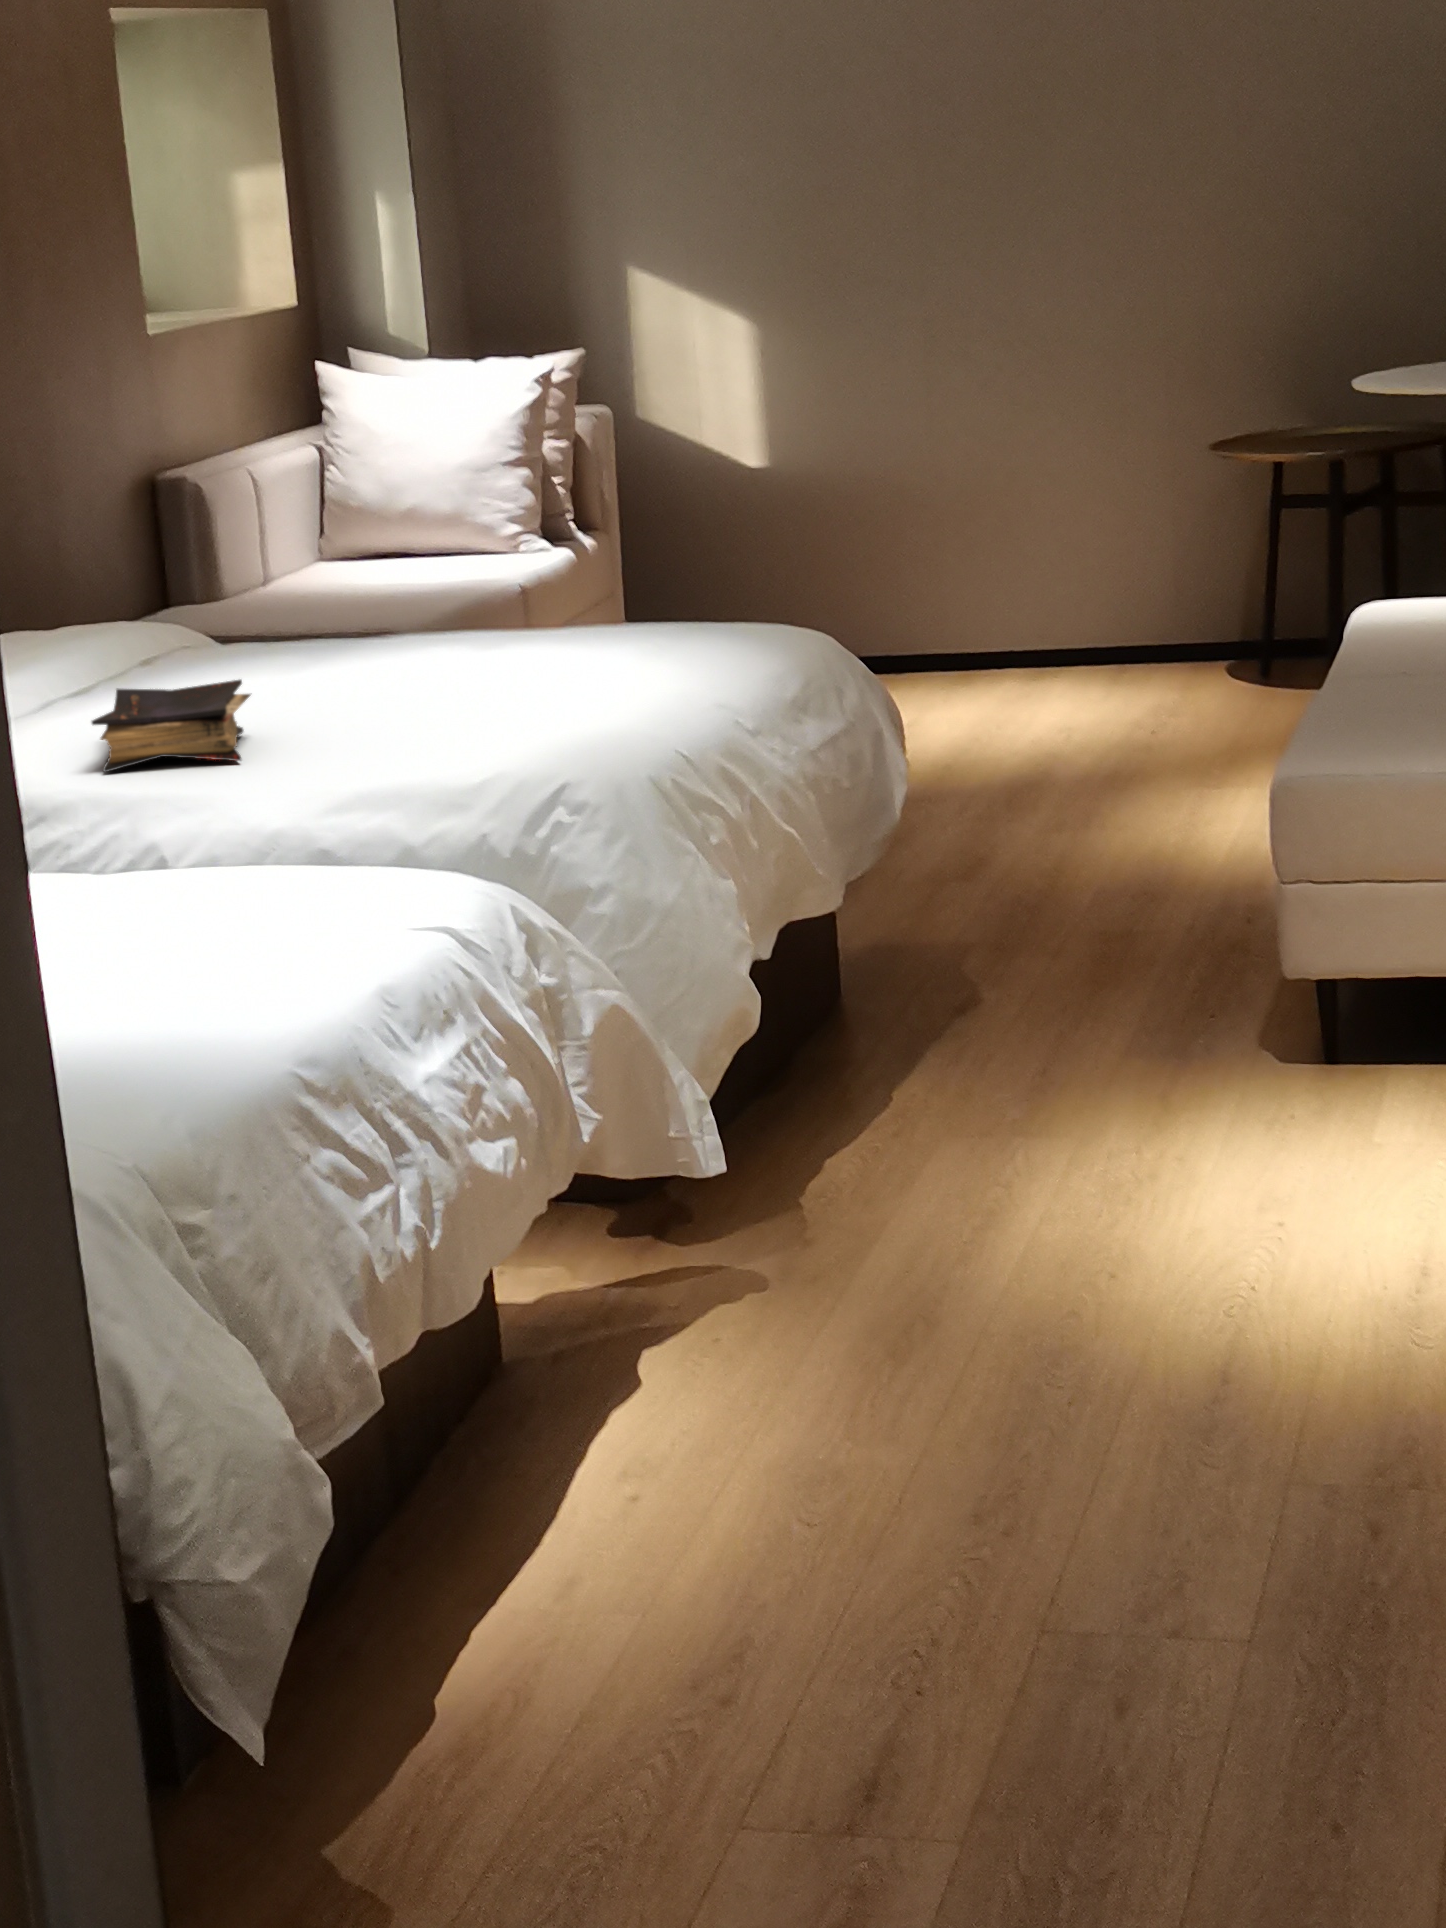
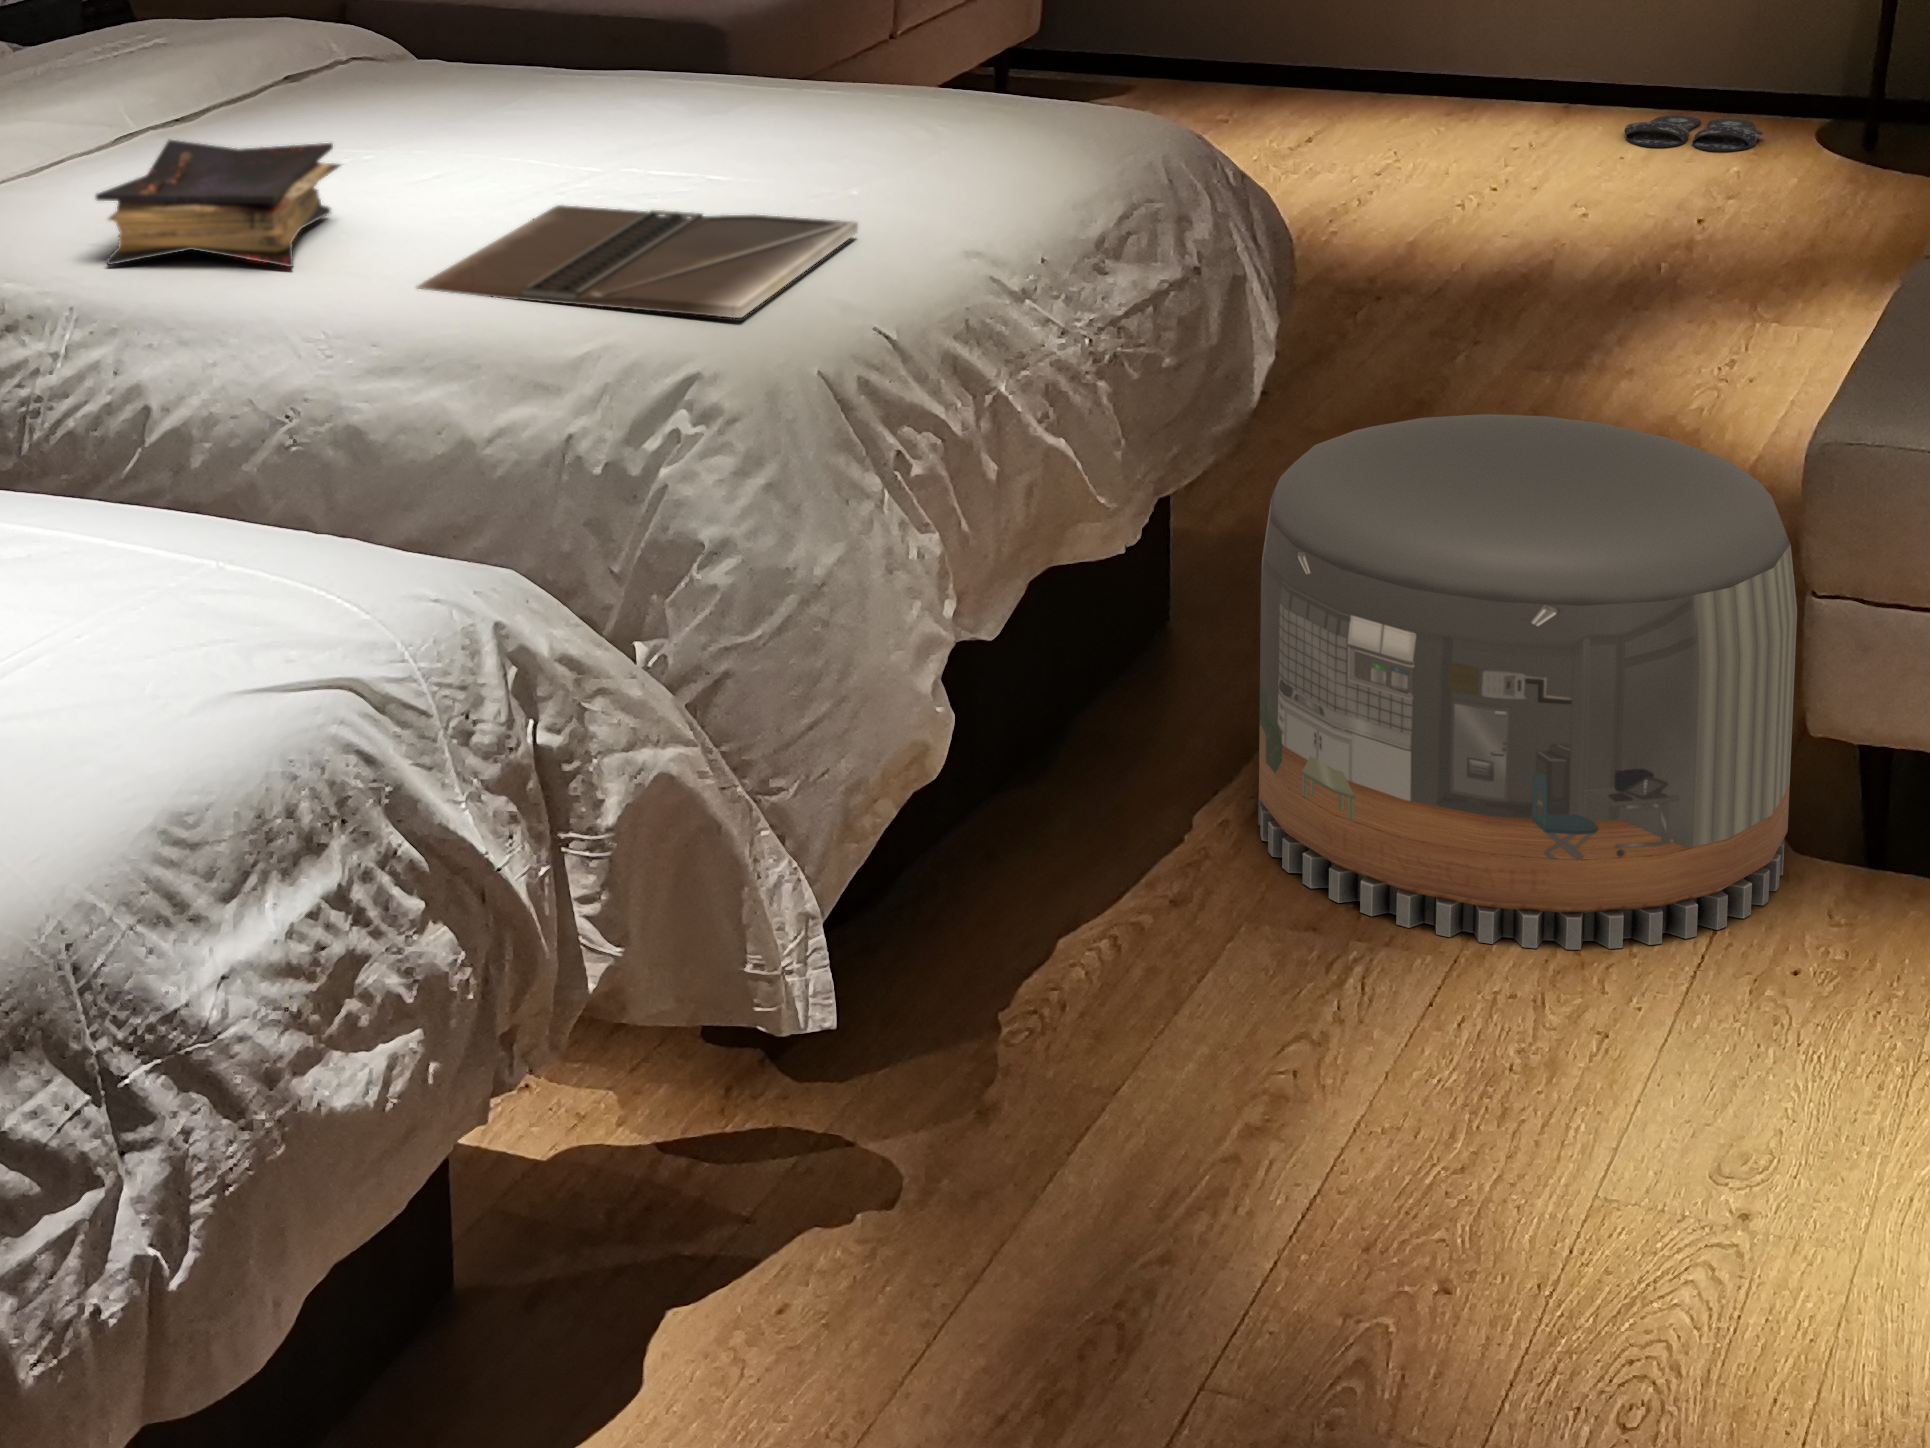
slippers: none [1089,664,1193,689] -> present [1624,116,1764,152]
laptop: none [337,701,628,767] -> present [416,205,858,318]
pouf: none [923,795,1276,1130] -> present [1258,414,1797,949]

